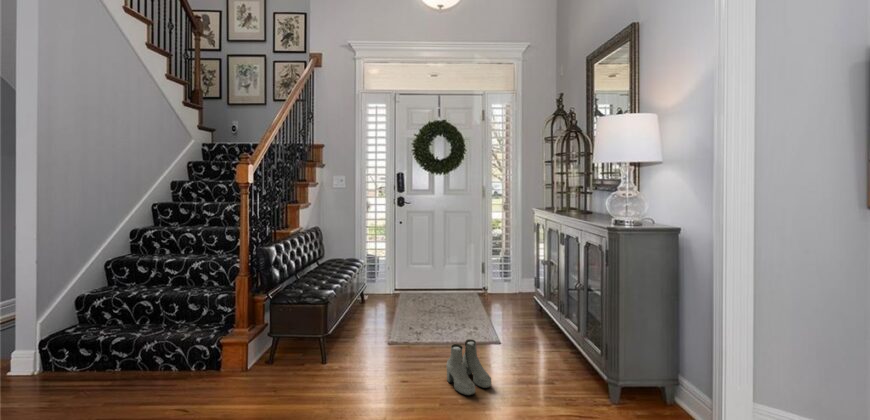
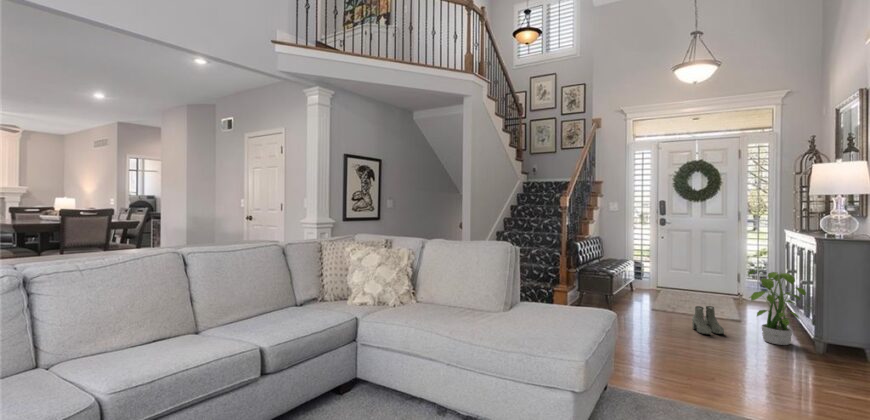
potted plant: none [519,275,597,393] -> present [748,270,806,345]

